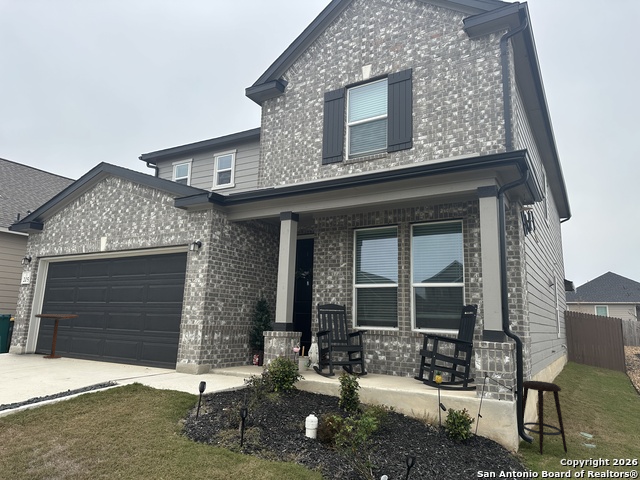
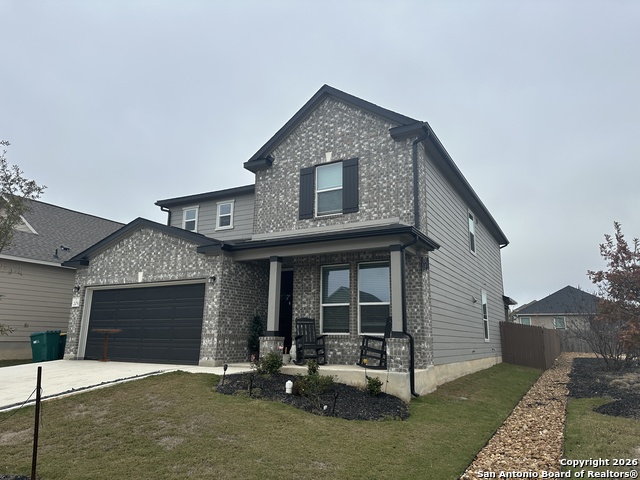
stool: present [522,381,567,455] -> none [413,362,439,403]

